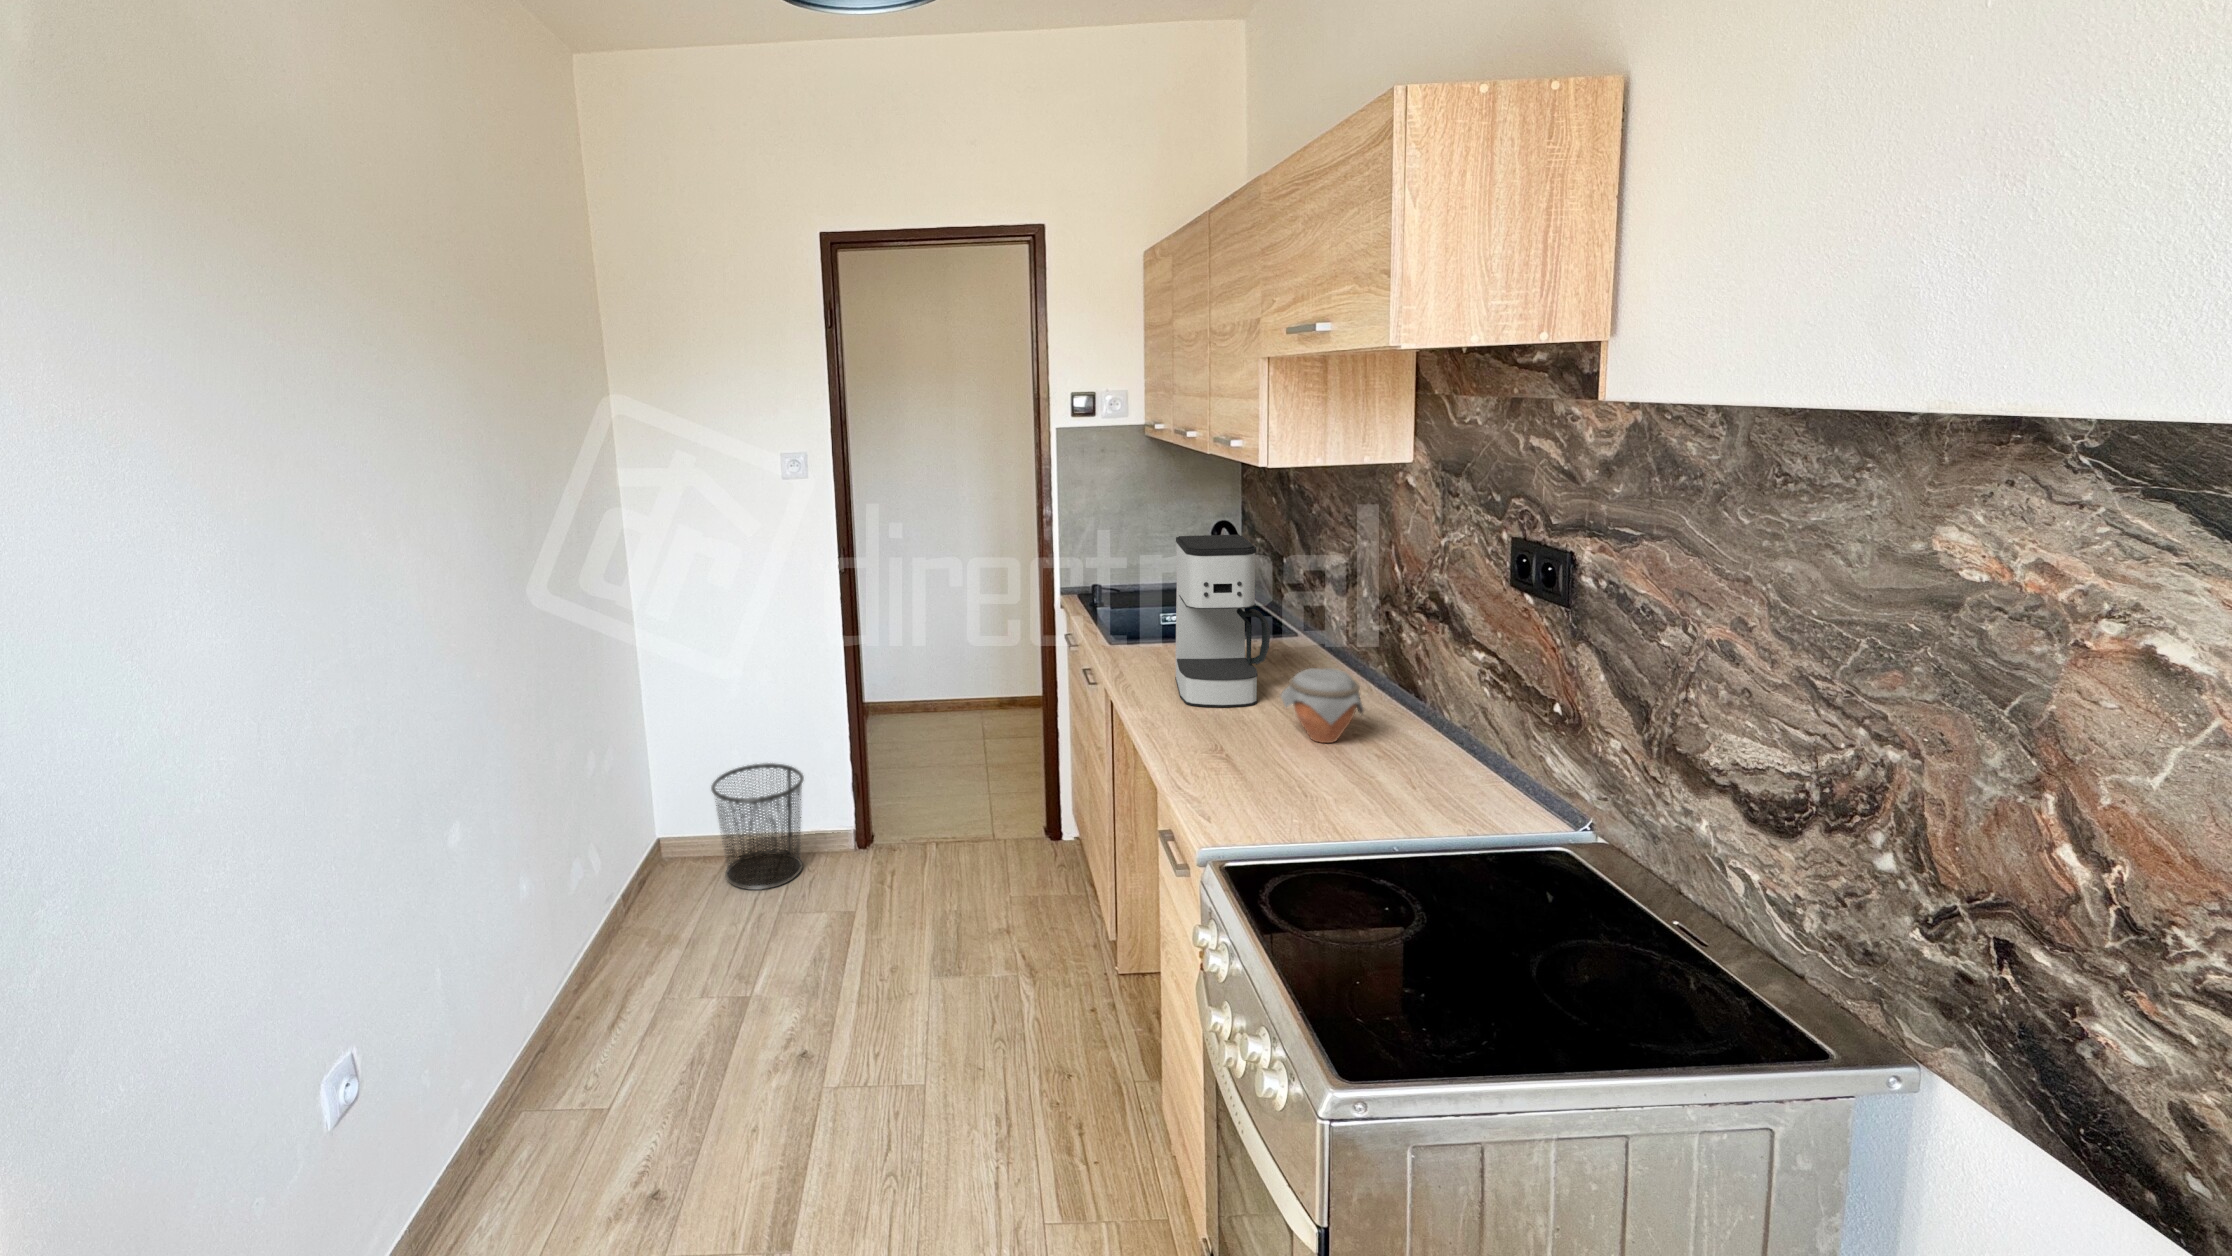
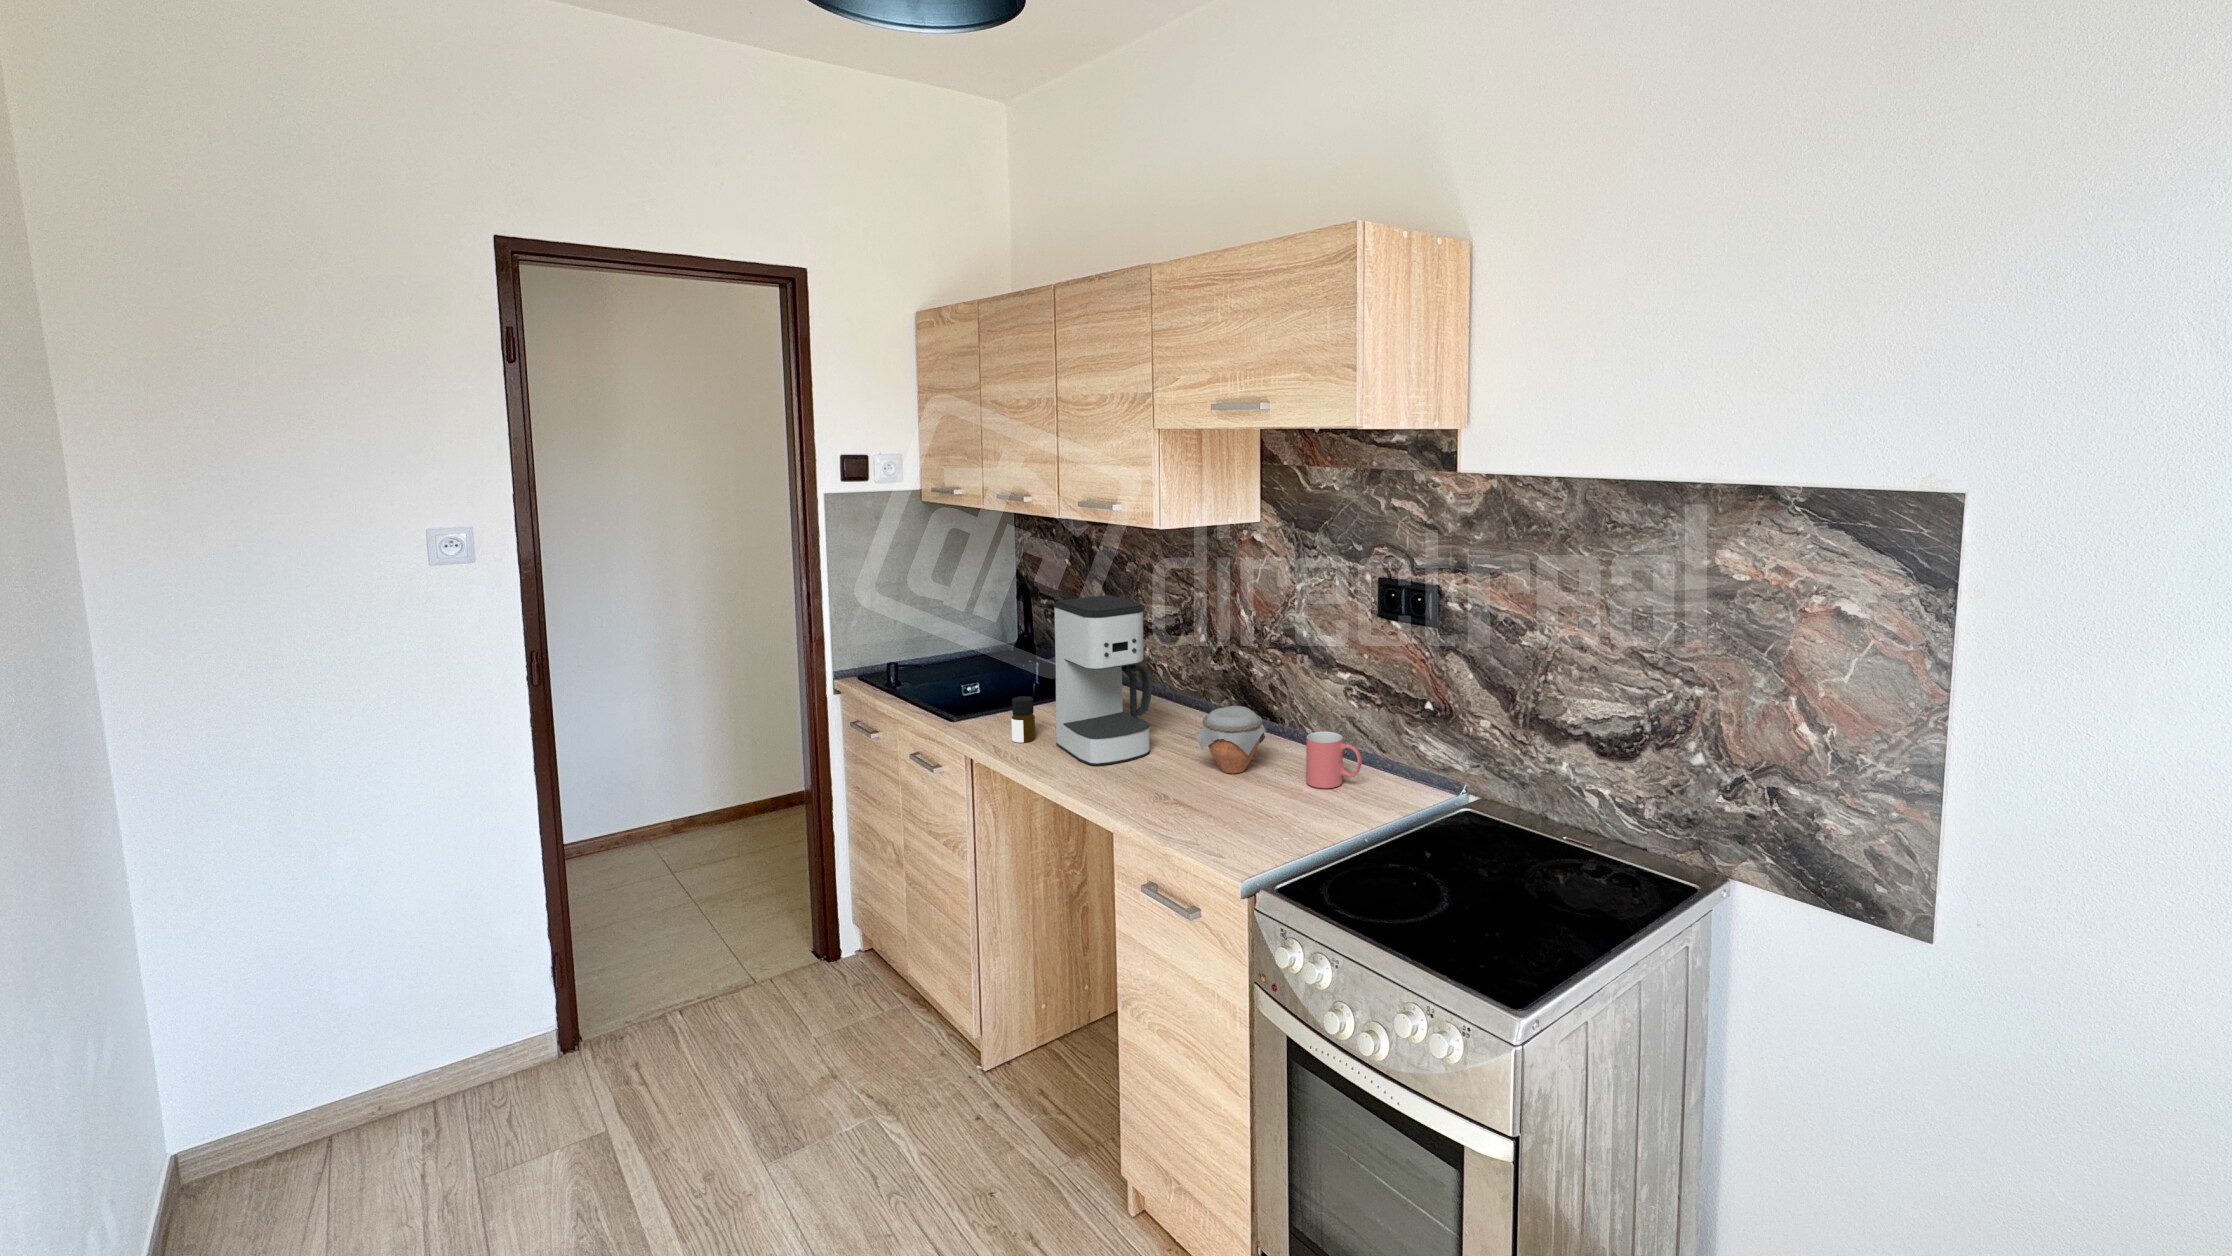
bottle: none [1142,627,1164,672] -> present [1012,696,1035,742]
mug: none [1391,714,1460,783] -> present [1306,732,1362,788]
waste bin: present [711,763,804,890] -> none [312,976,490,1184]

